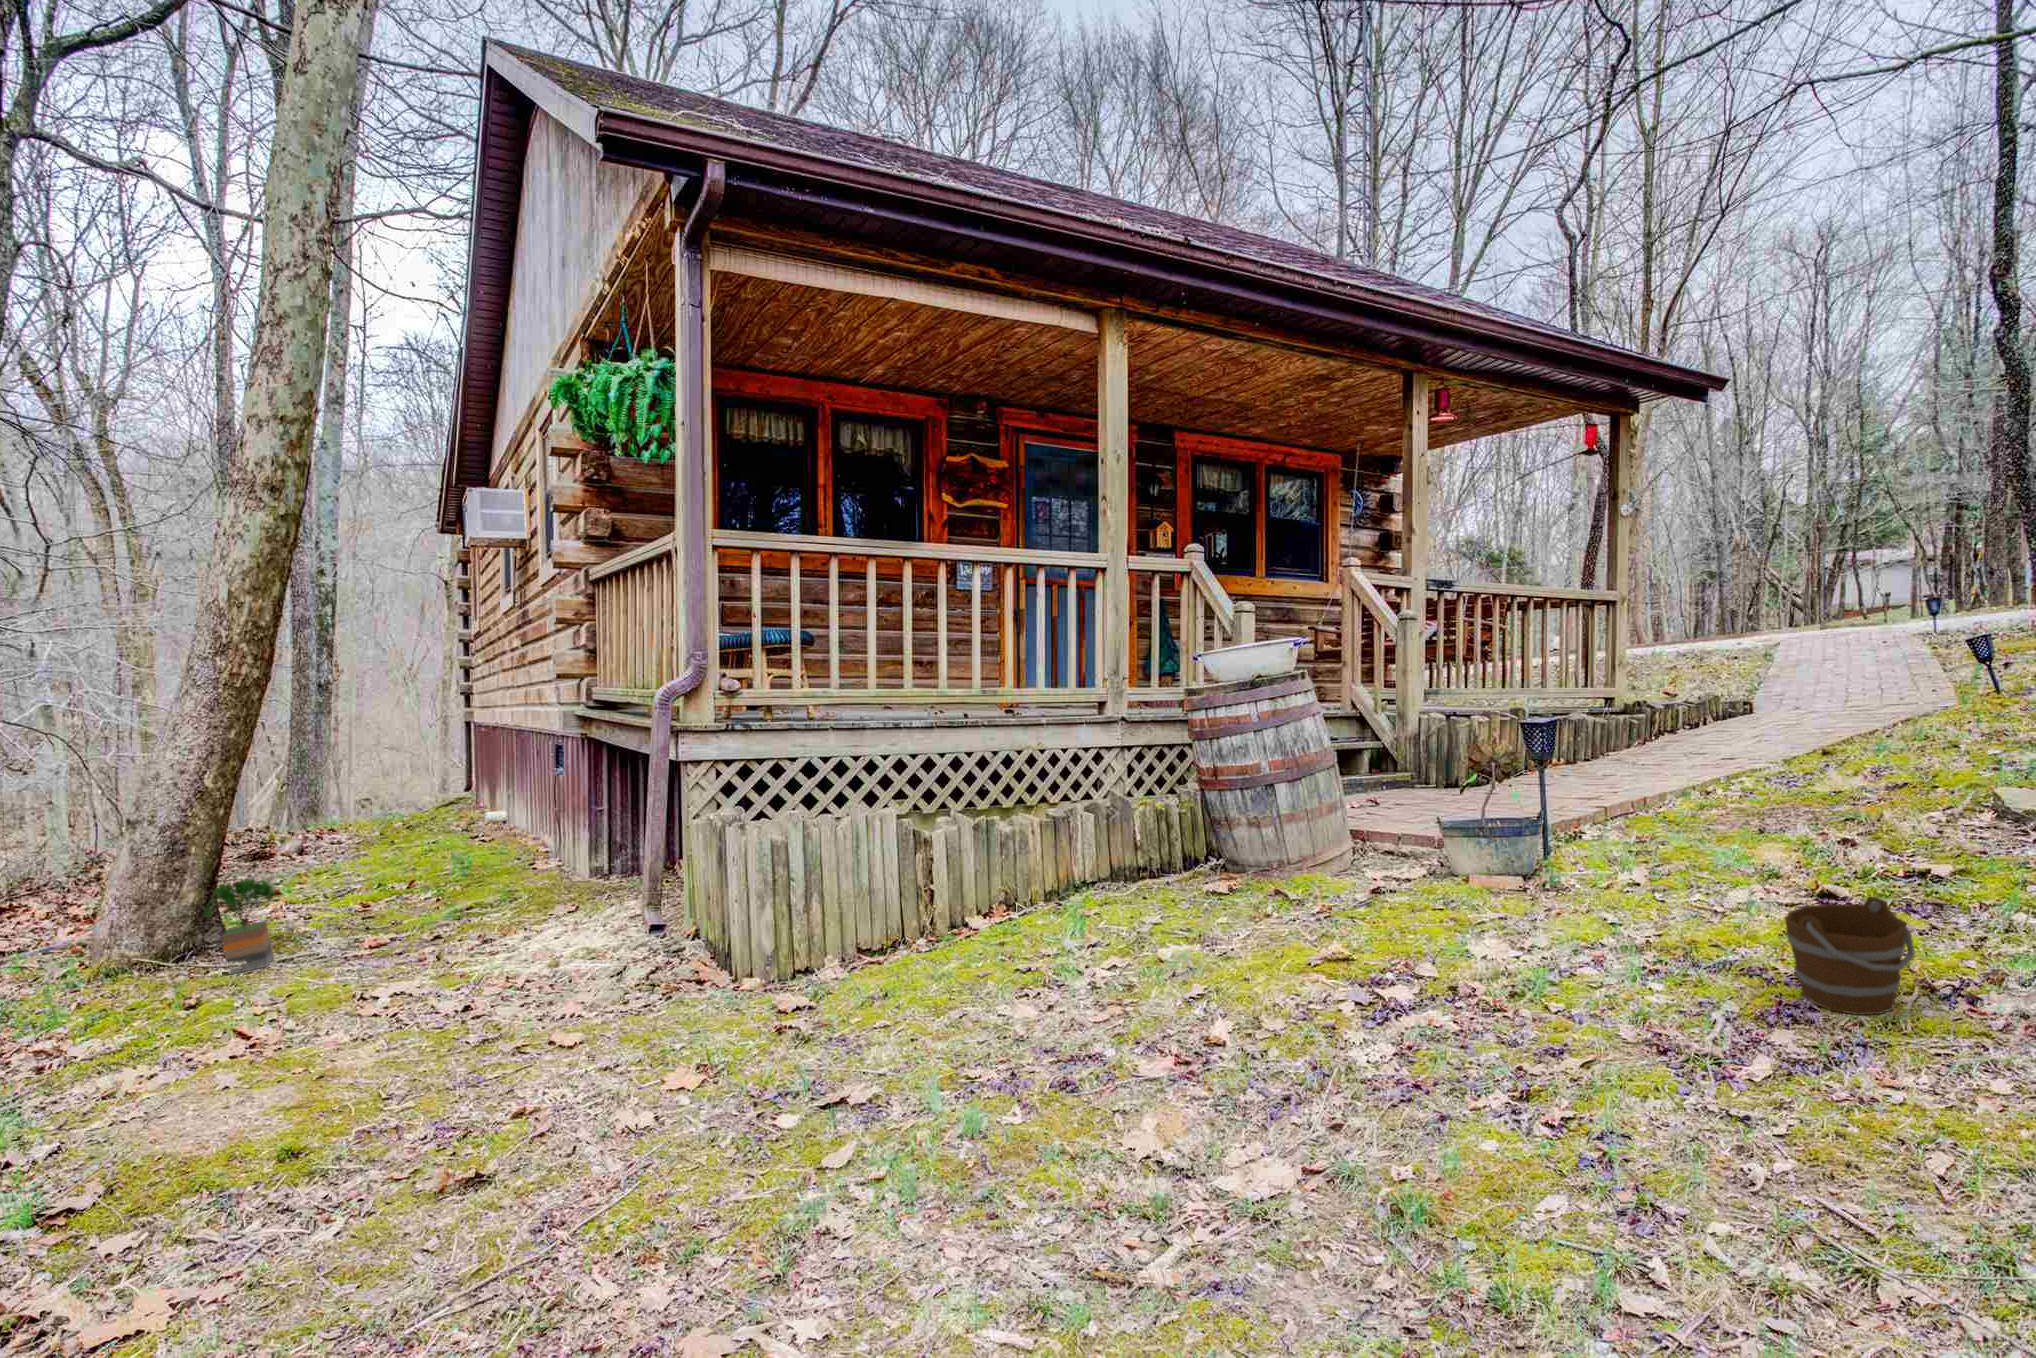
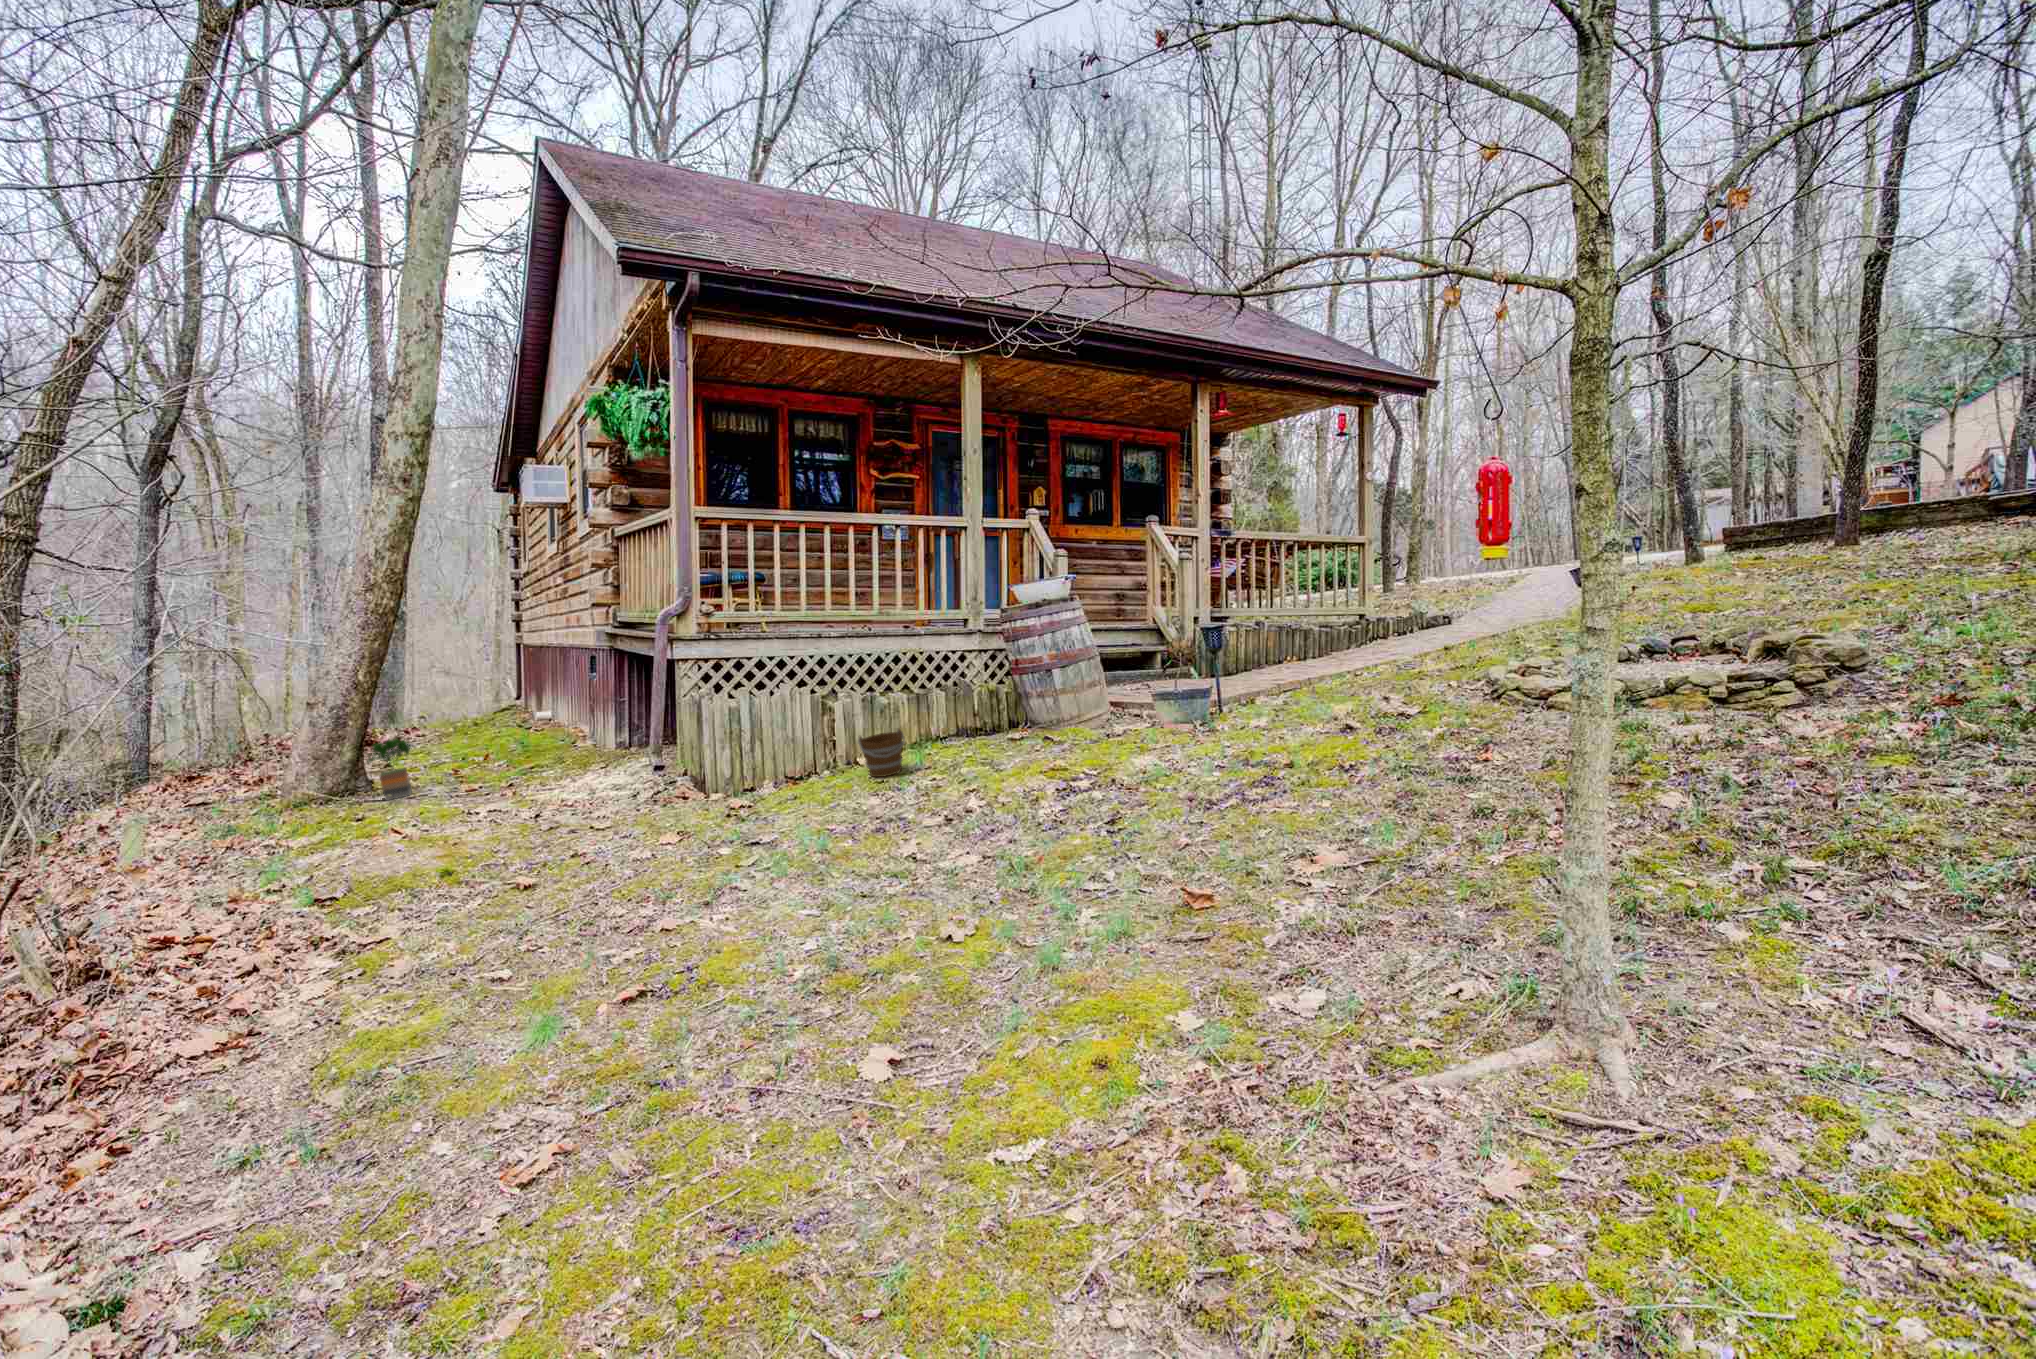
bucket: present [1785,897,1915,1015] -> present [858,729,905,777]

